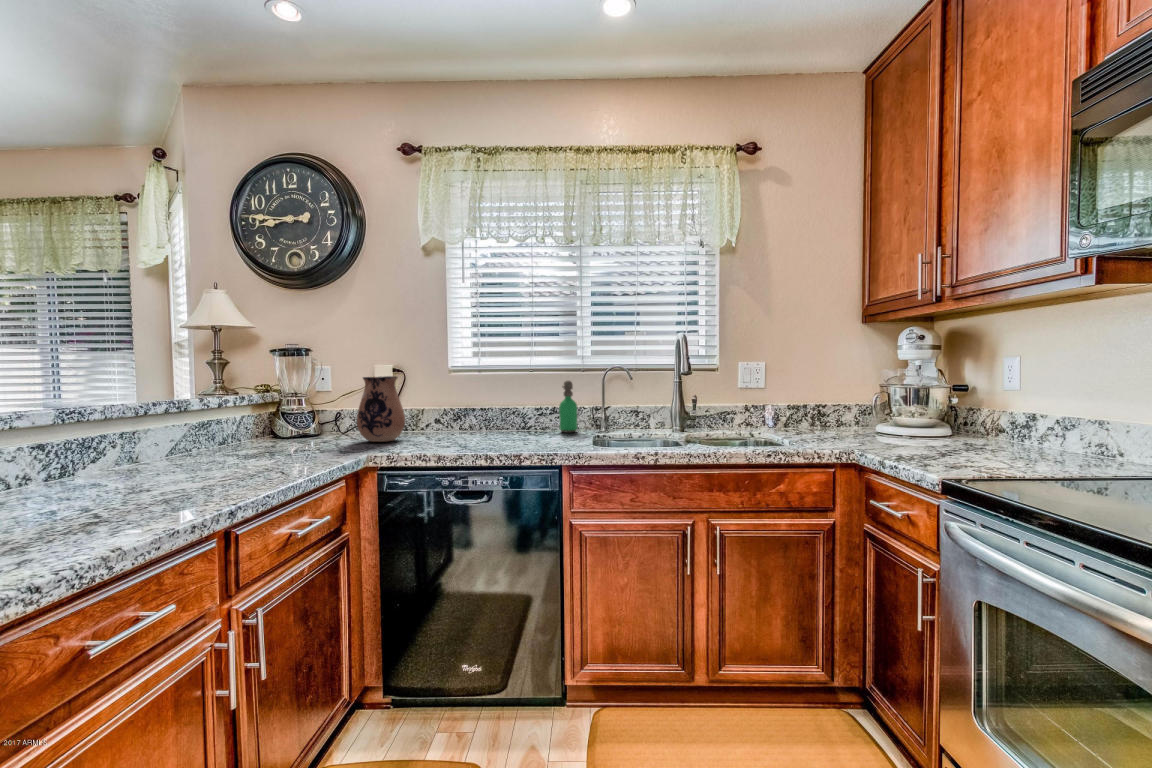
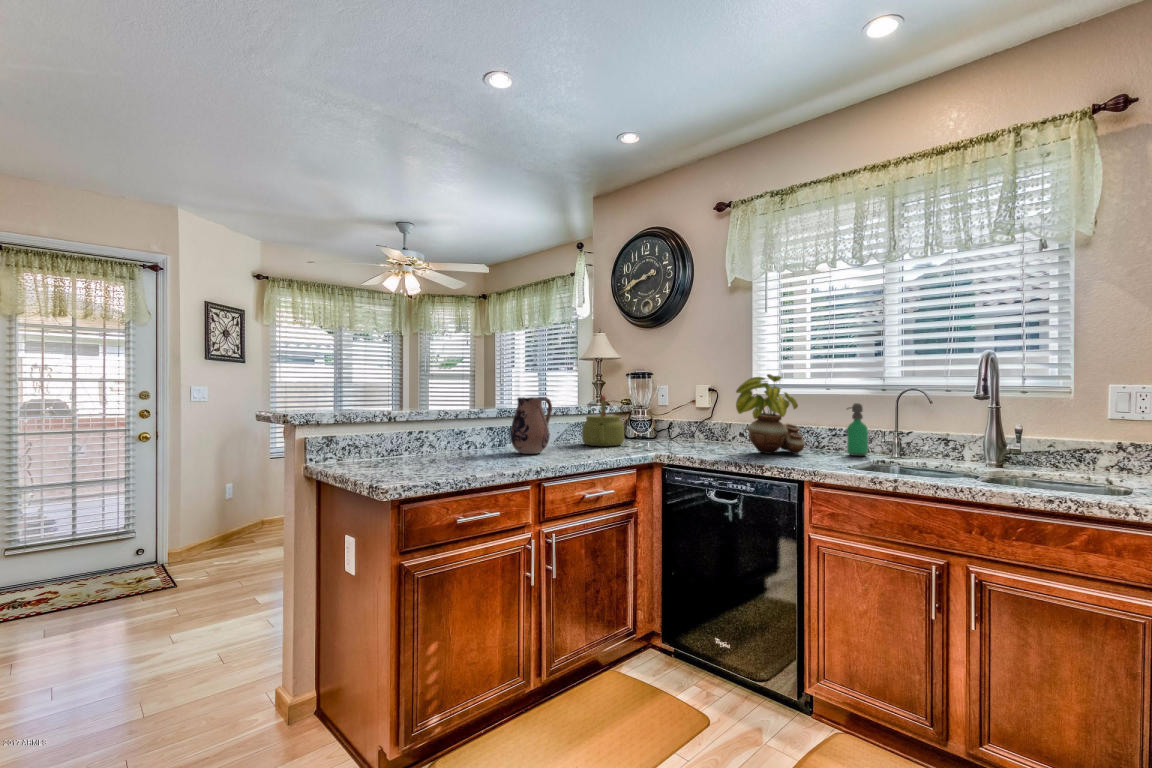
potted plant: none [459,350,528,440] -> present [736,374,805,454]
ceramic pitcher: present [357,376,405,442] -> present [510,397,552,454]
kettle: none [216,379,292,457] -> present [582,396,624,446]

